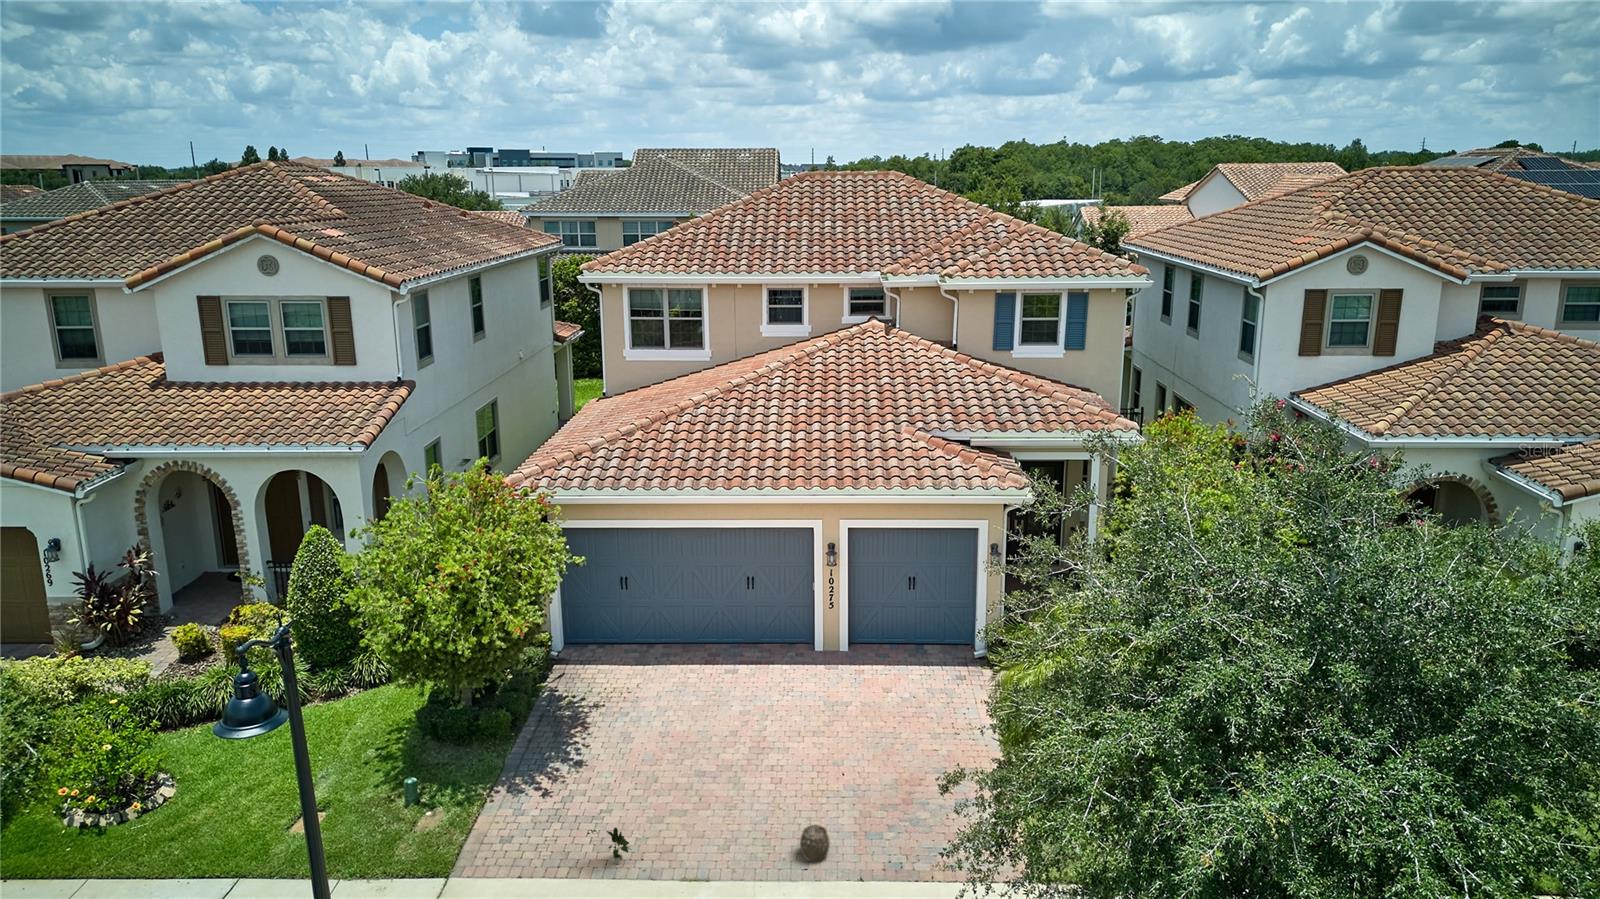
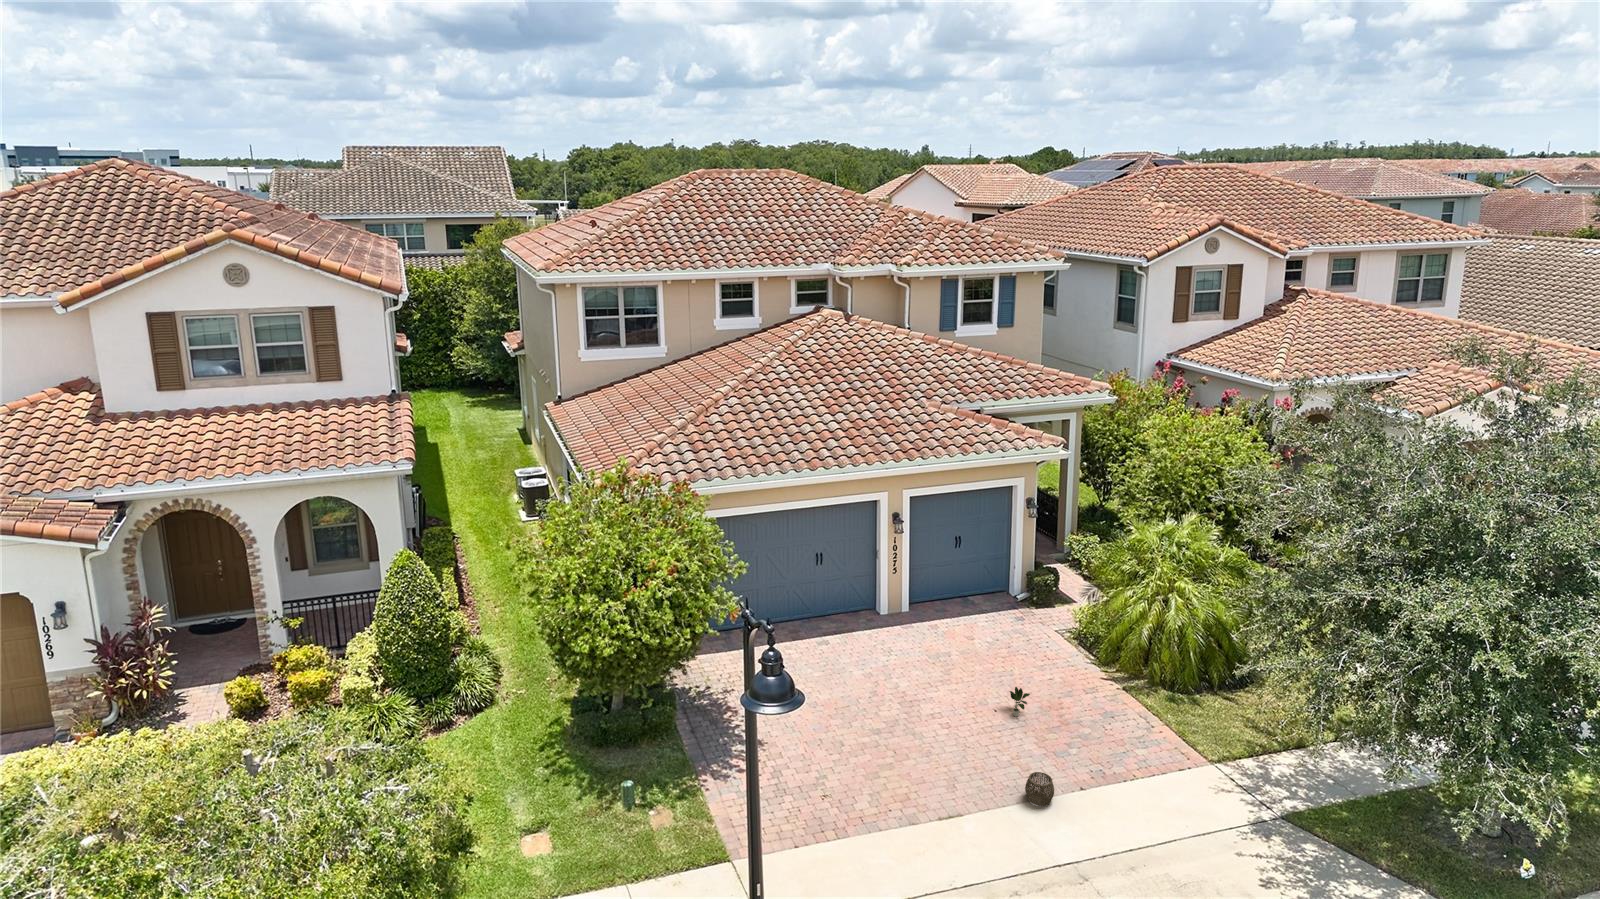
potted plant: present [607,828,631,864] -> present [1010,687,1030,717]

